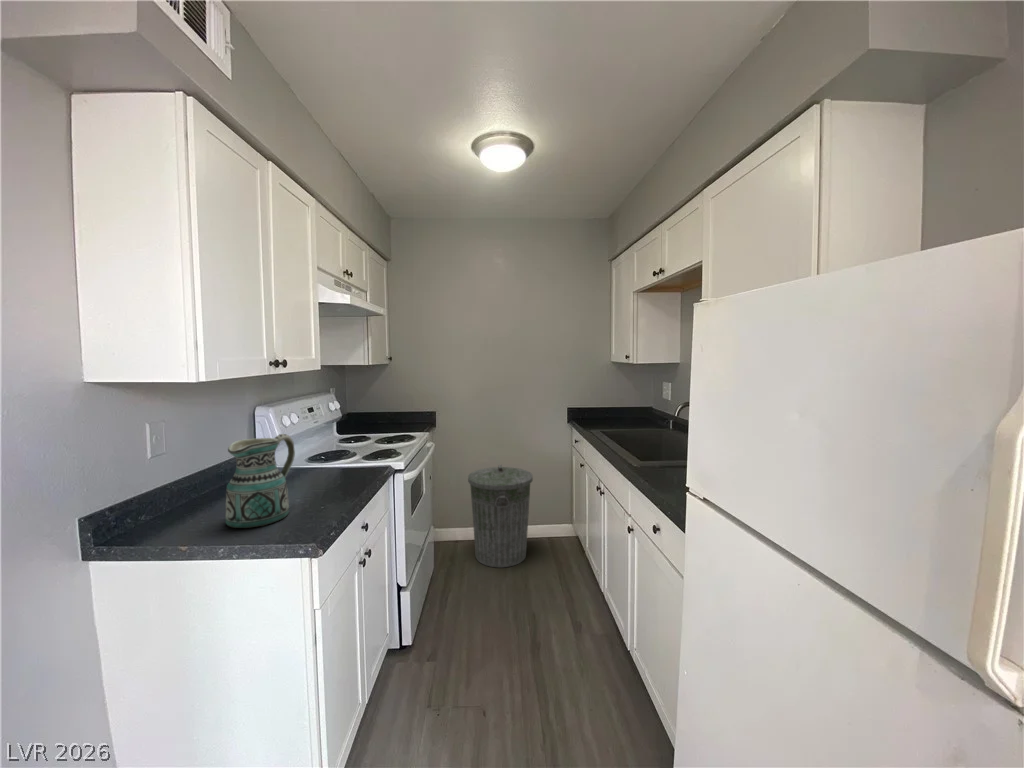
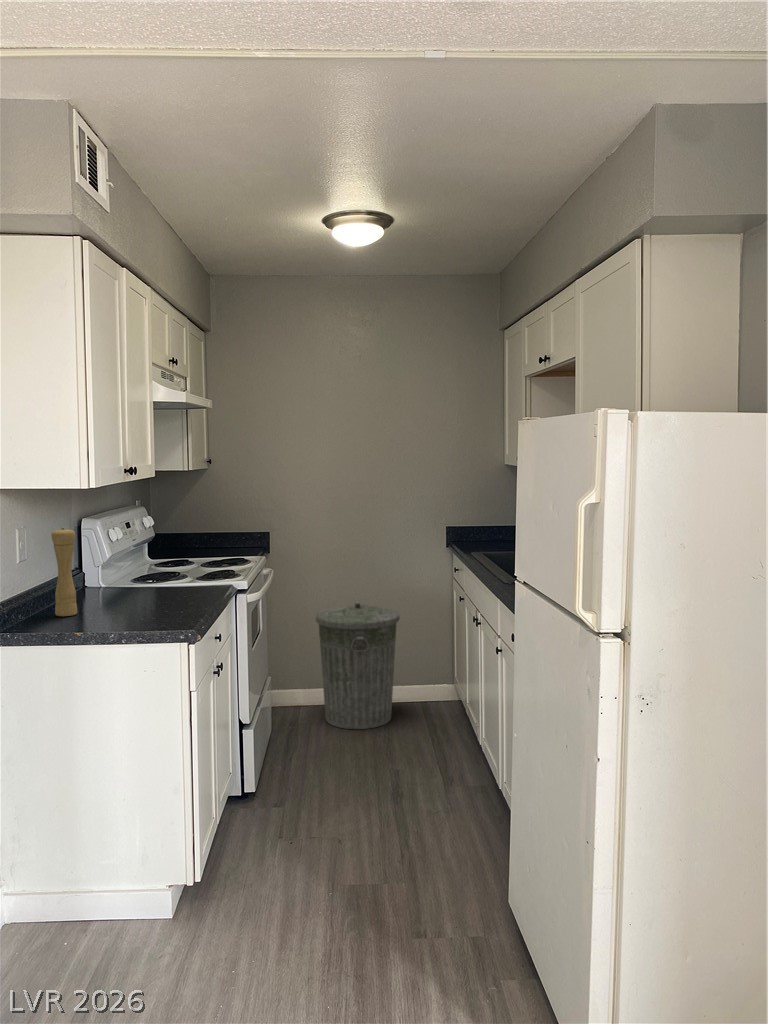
pepper mill: none [183,422,214,514] -> present [51,528,77,616]
ceramic pitcher: present [226,434,295,528] -> none [100,540,154,622]

